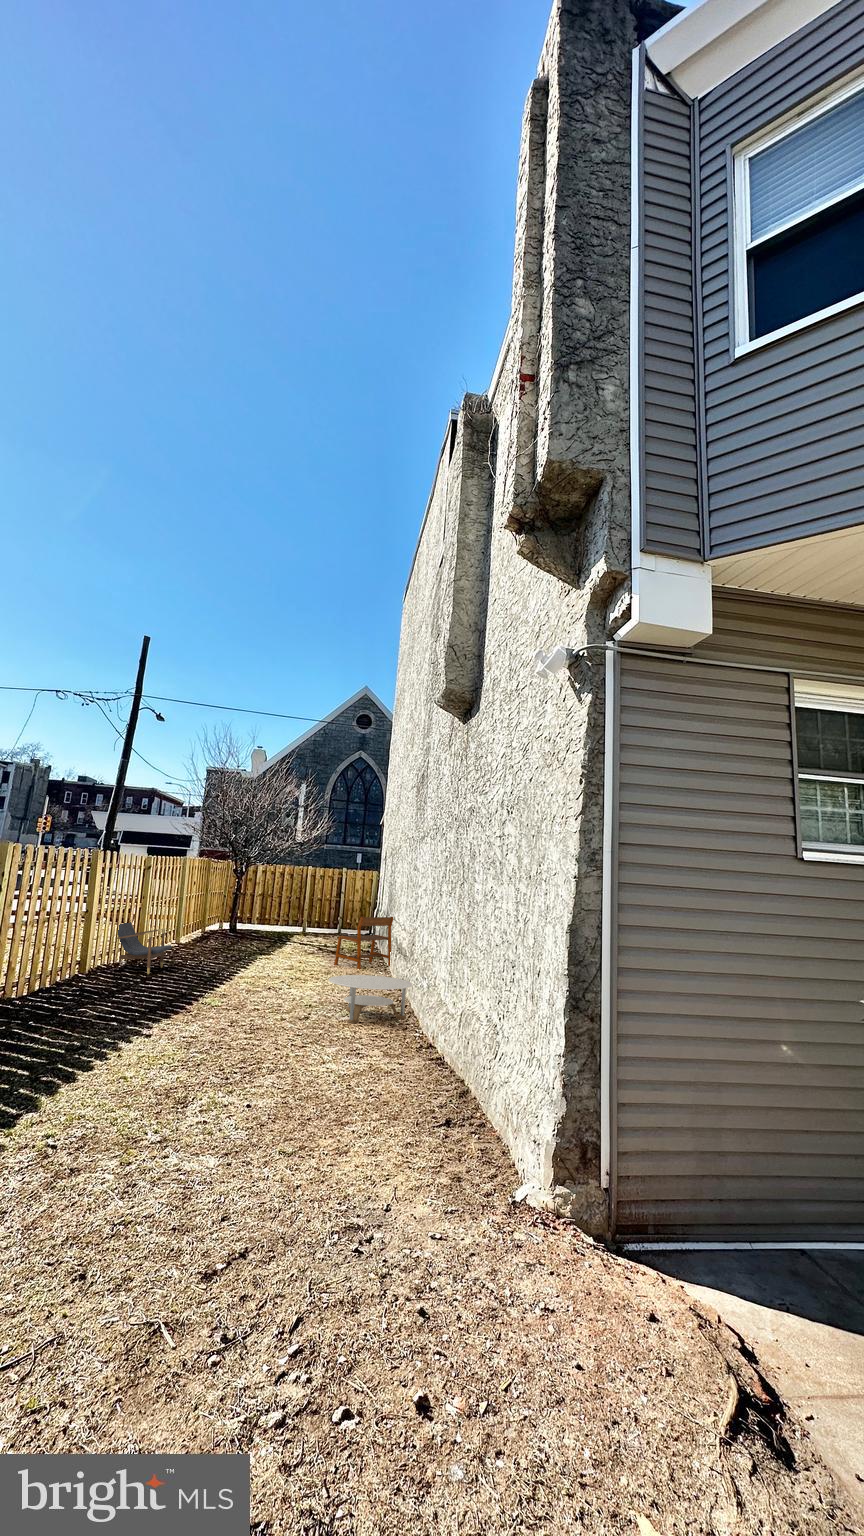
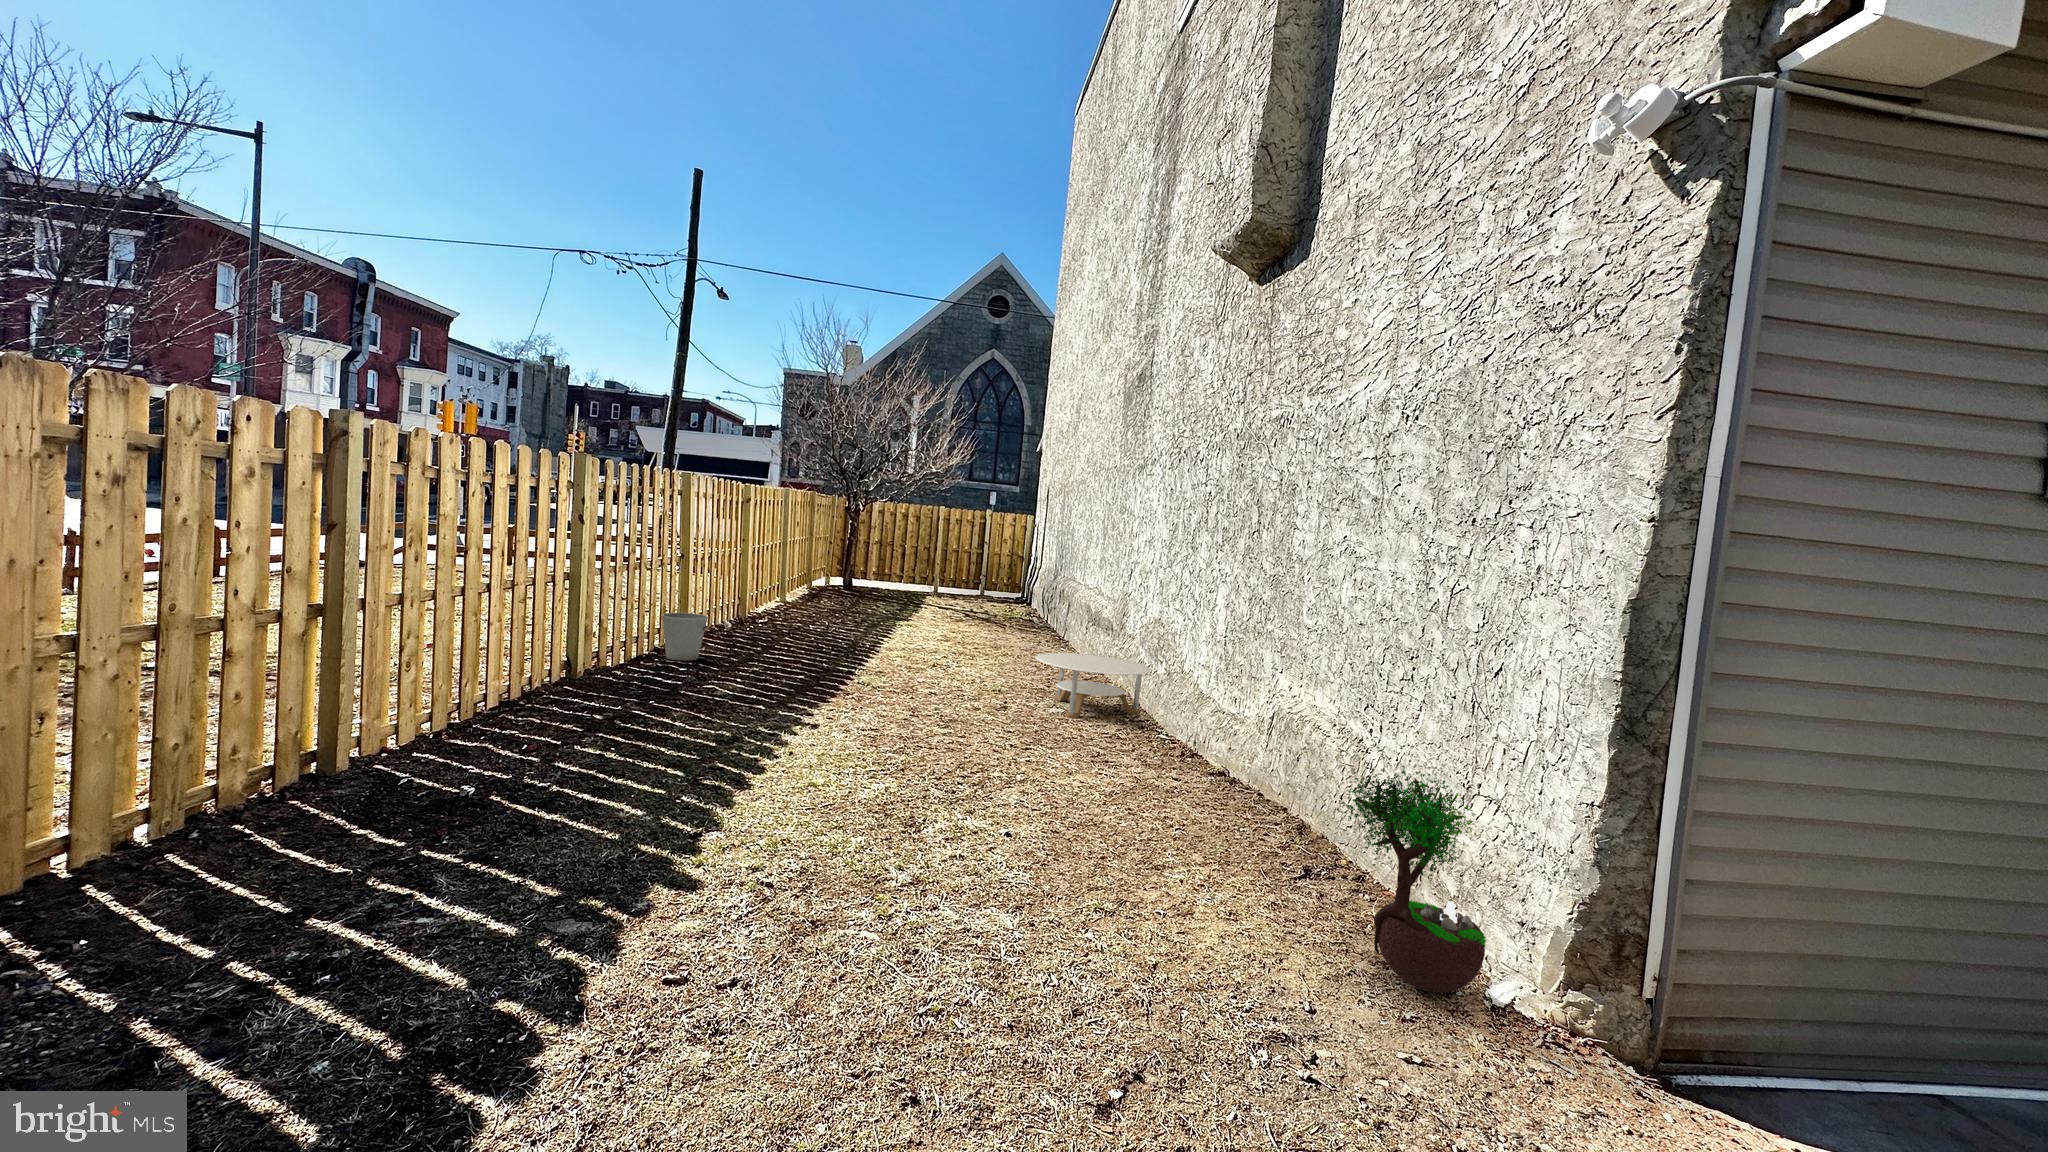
bench: present [334,917,393,969] -> none [1001,575,1080,644]
lounge chair: present [117,922,172,974] -> none [714,560,794,641]
bucket: none [61,954,96,991] -> present [662,613,709,661]
potted tree: none [433,1031,518,1198] -> present [1340,754,1486,993]

